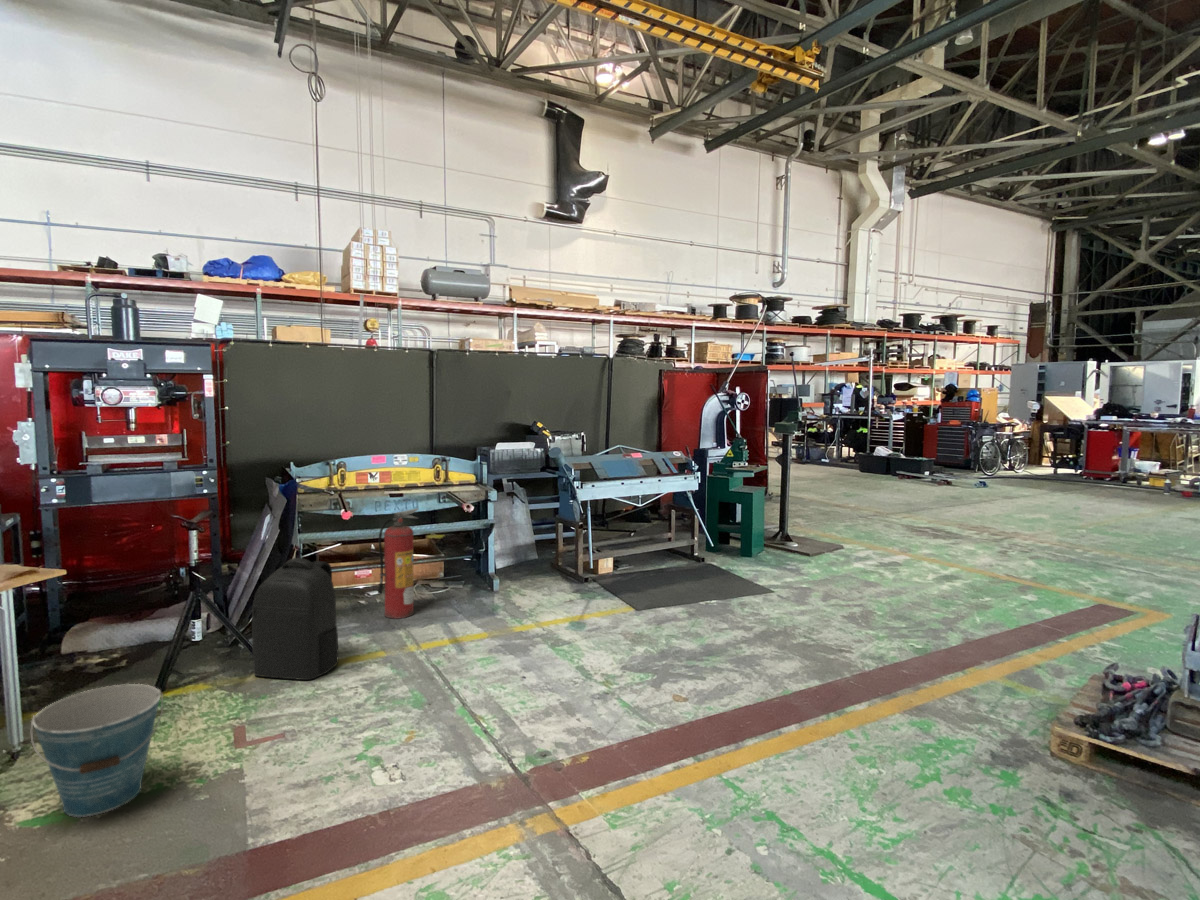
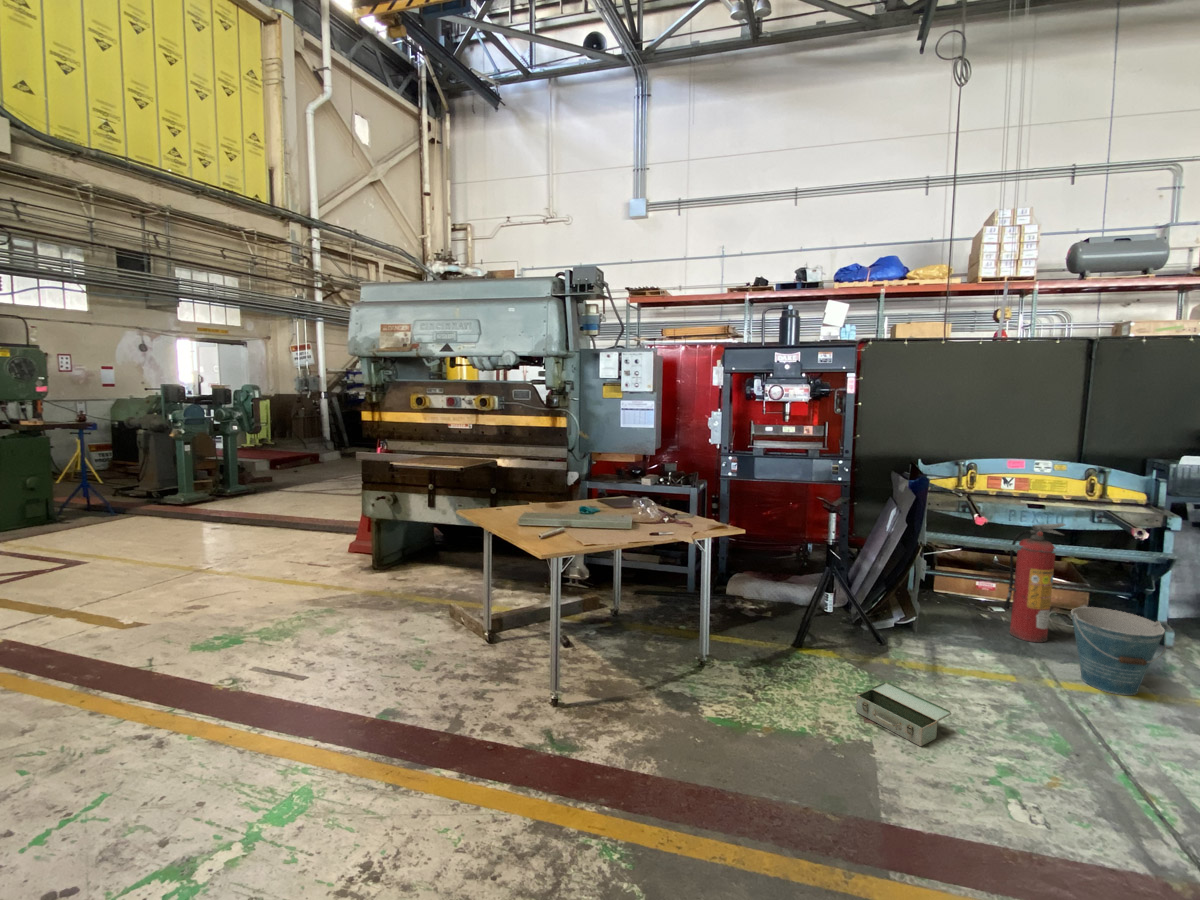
backpack: present [252,558,339,680] -> none [876,555,963,678]
bucket: present [31,684,163,817] -> present [1071,607,1166,695]
toolbox: none [226,699,325,750] -> present [856,682,951,746]

